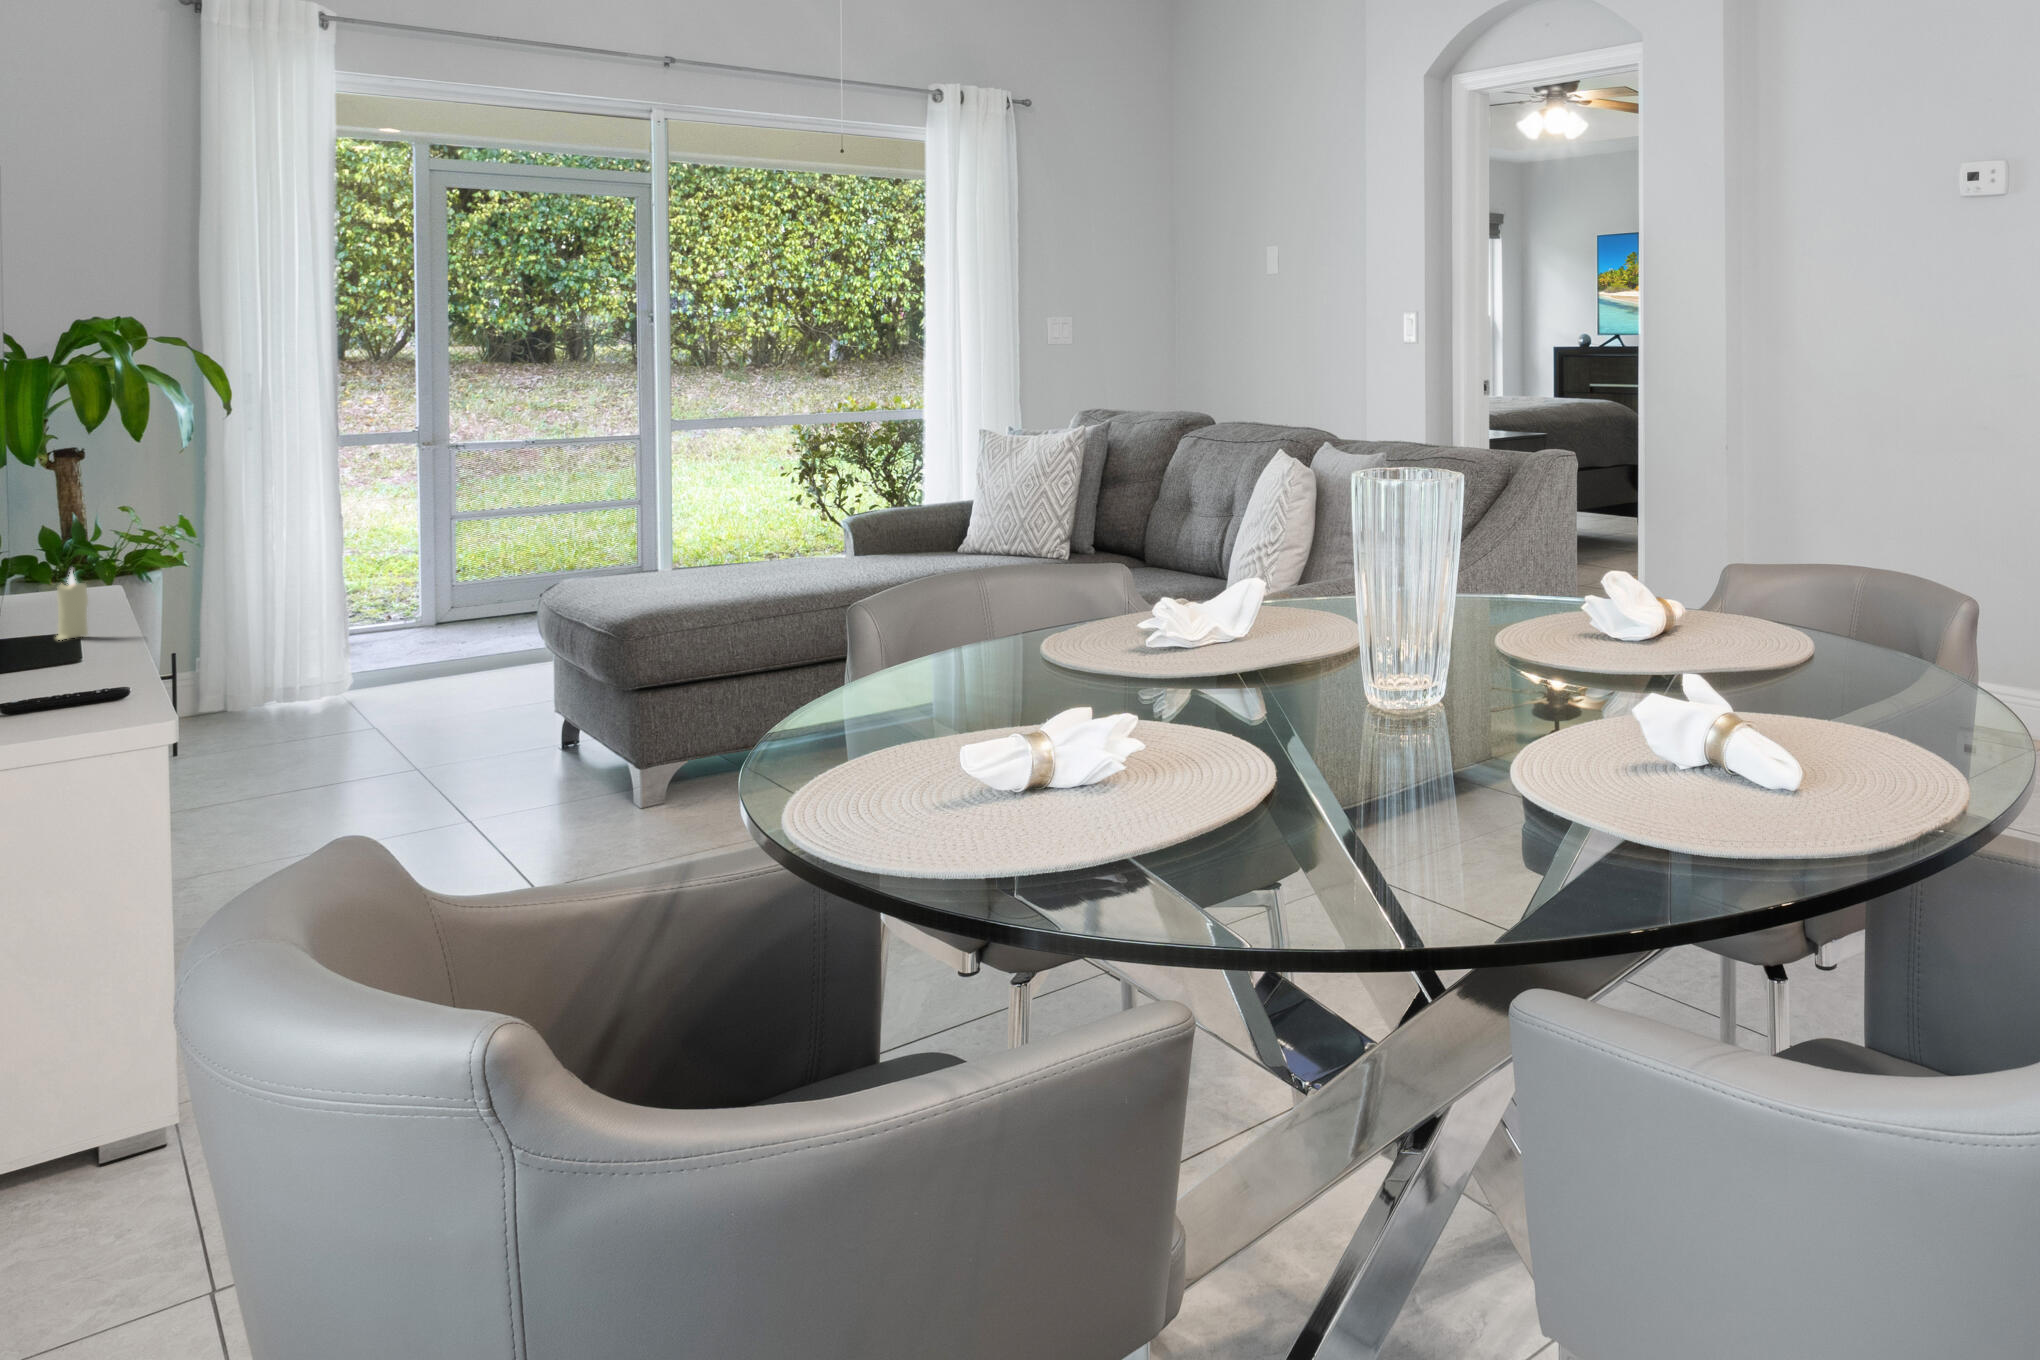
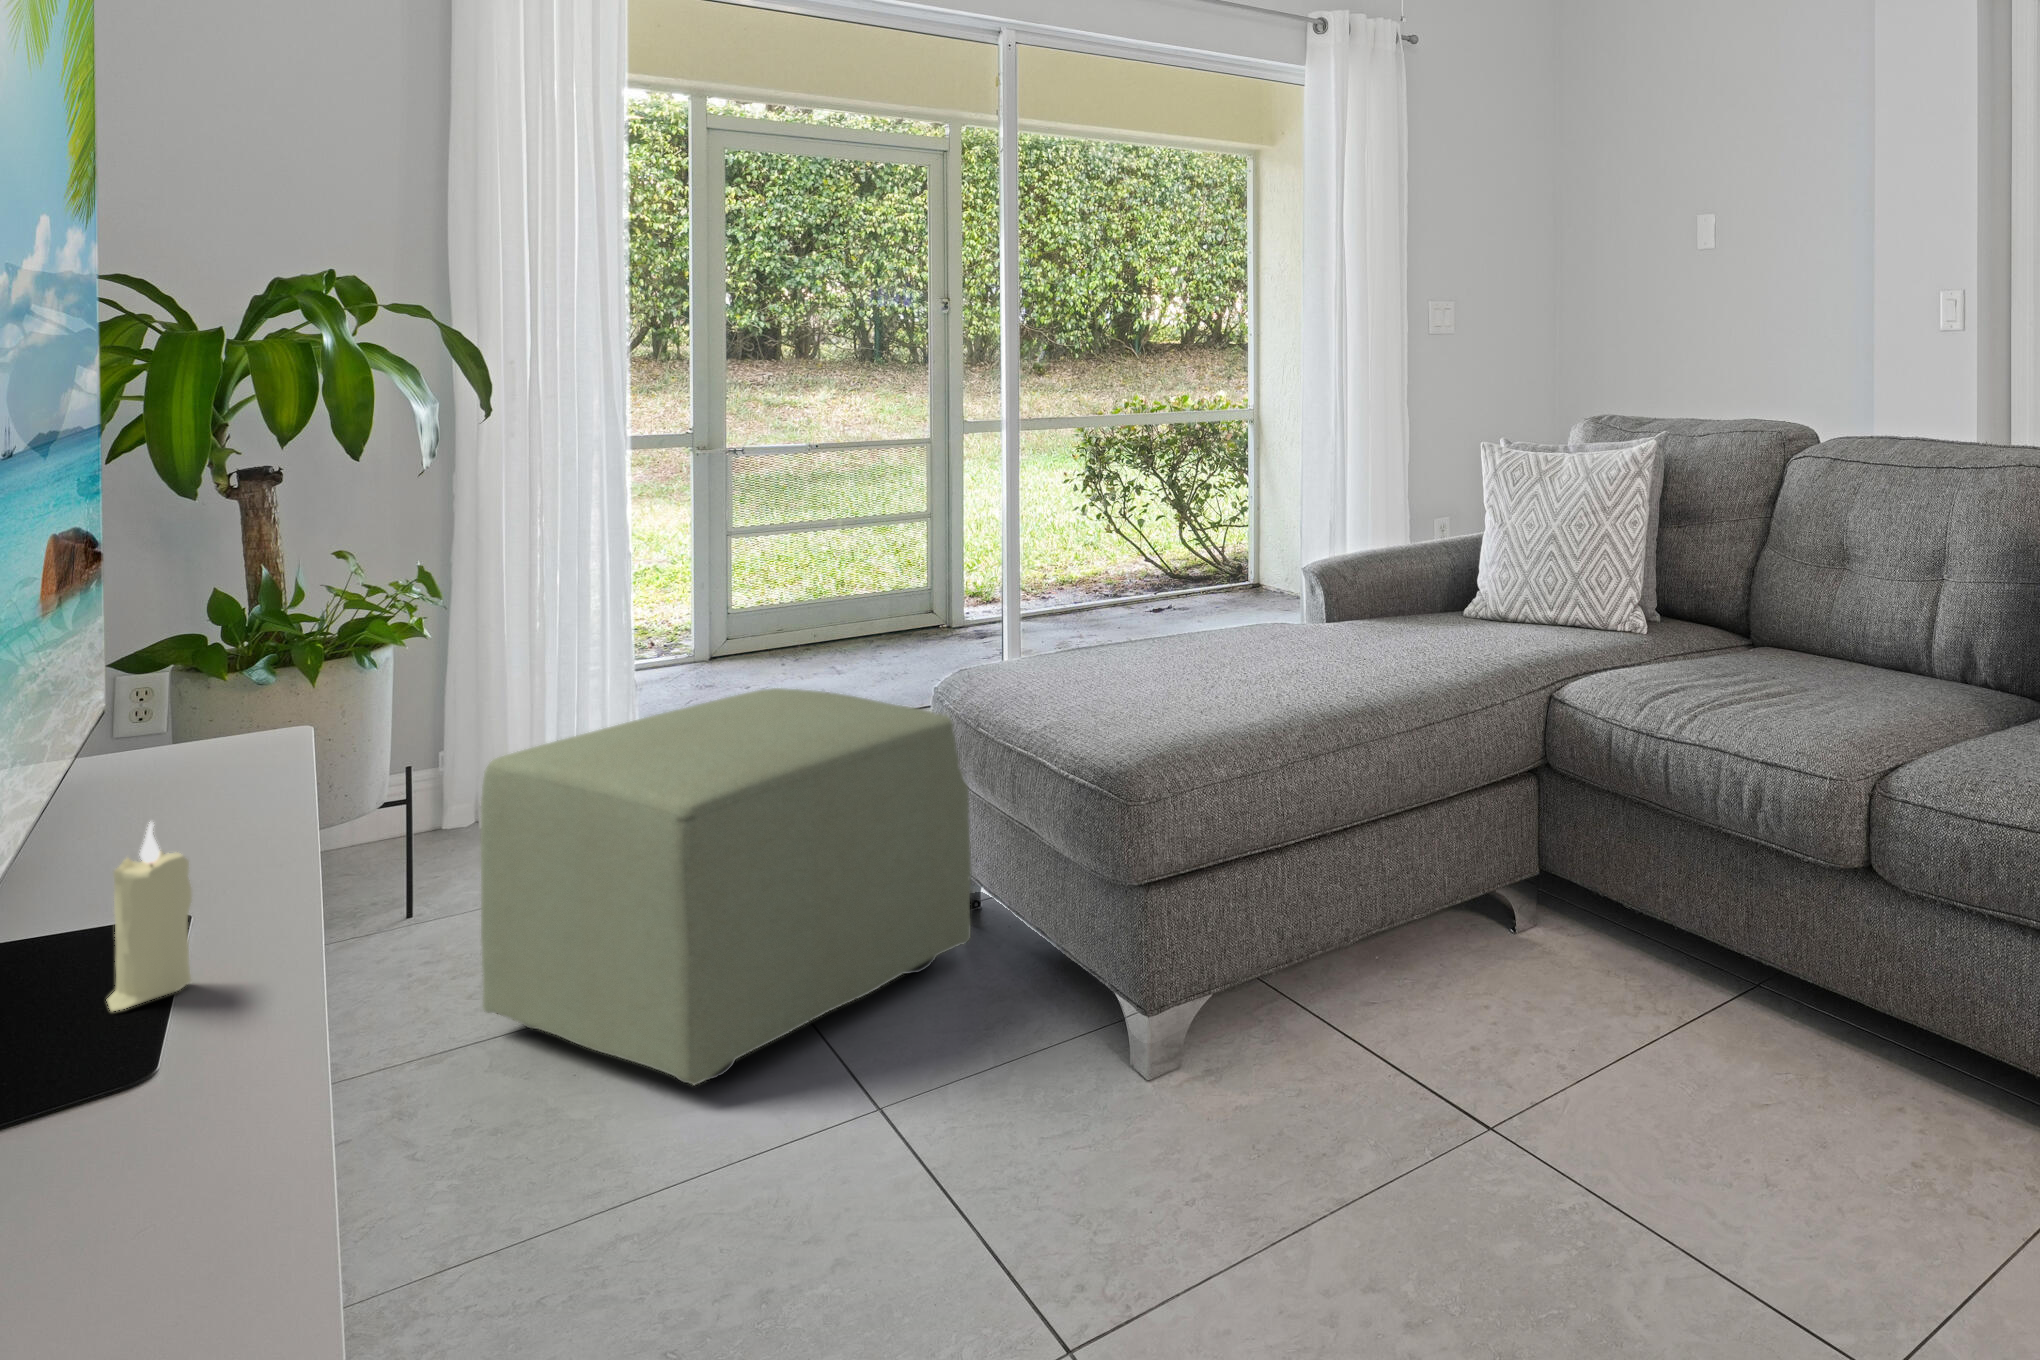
ottoman: none [224,595,559,813] -> present [481,688,971,1085]

